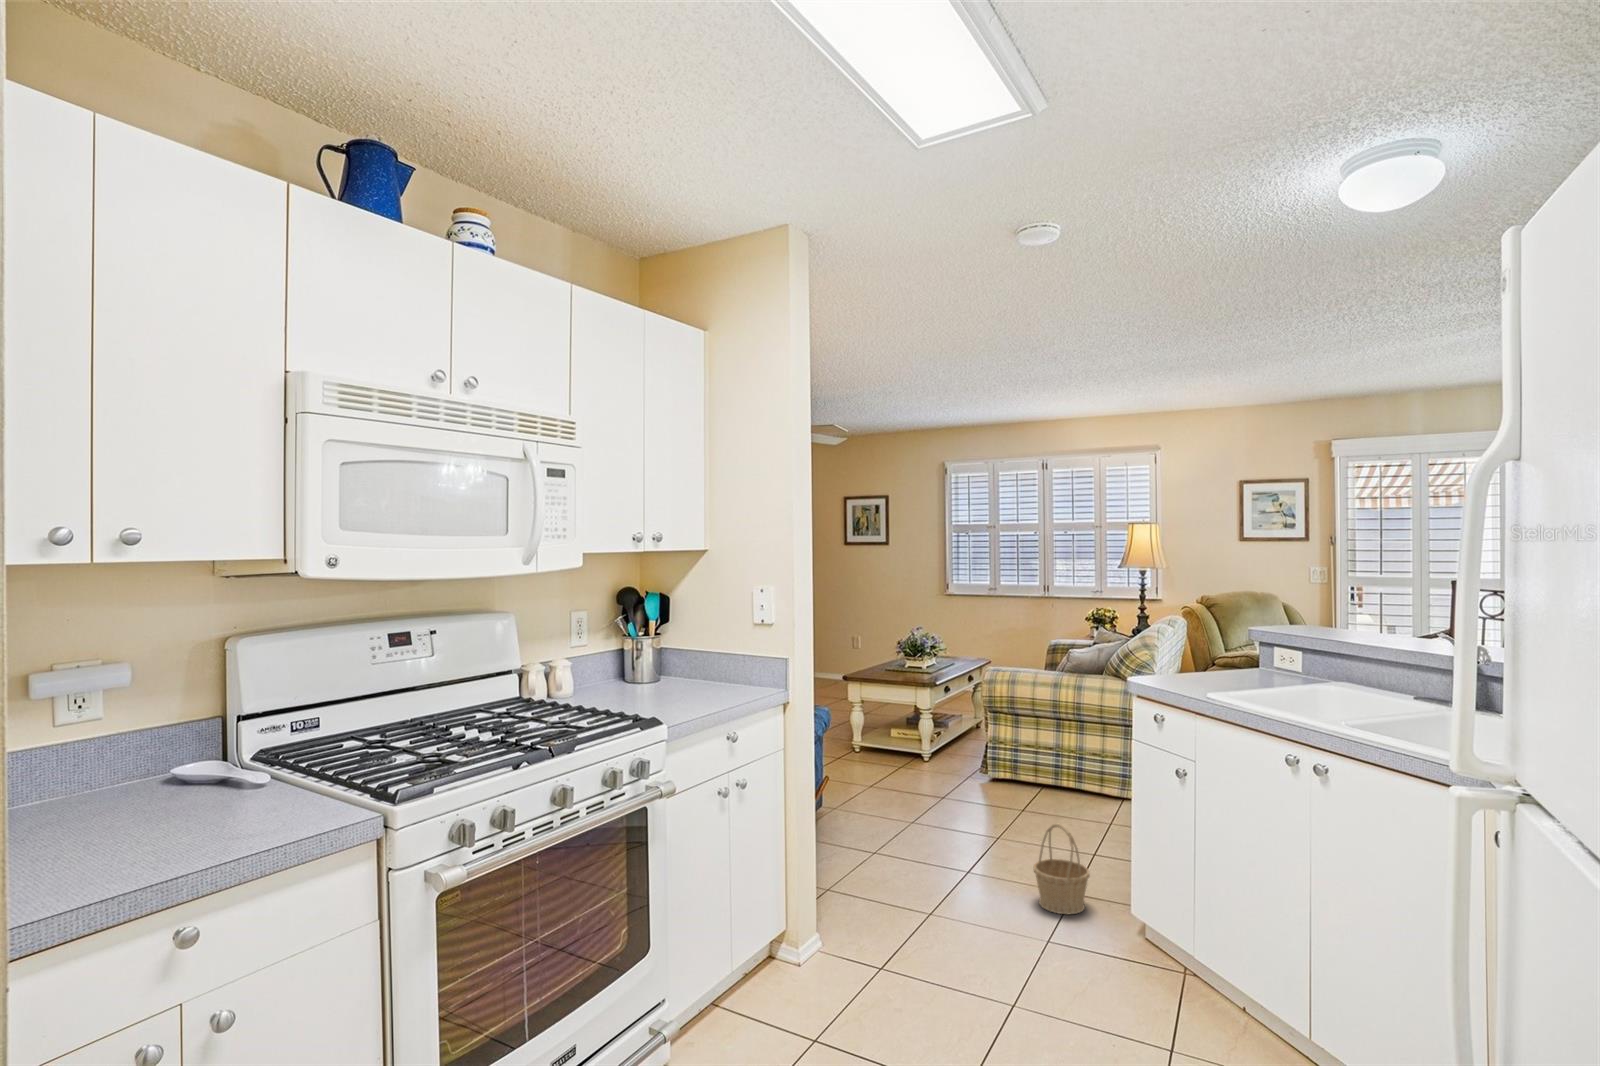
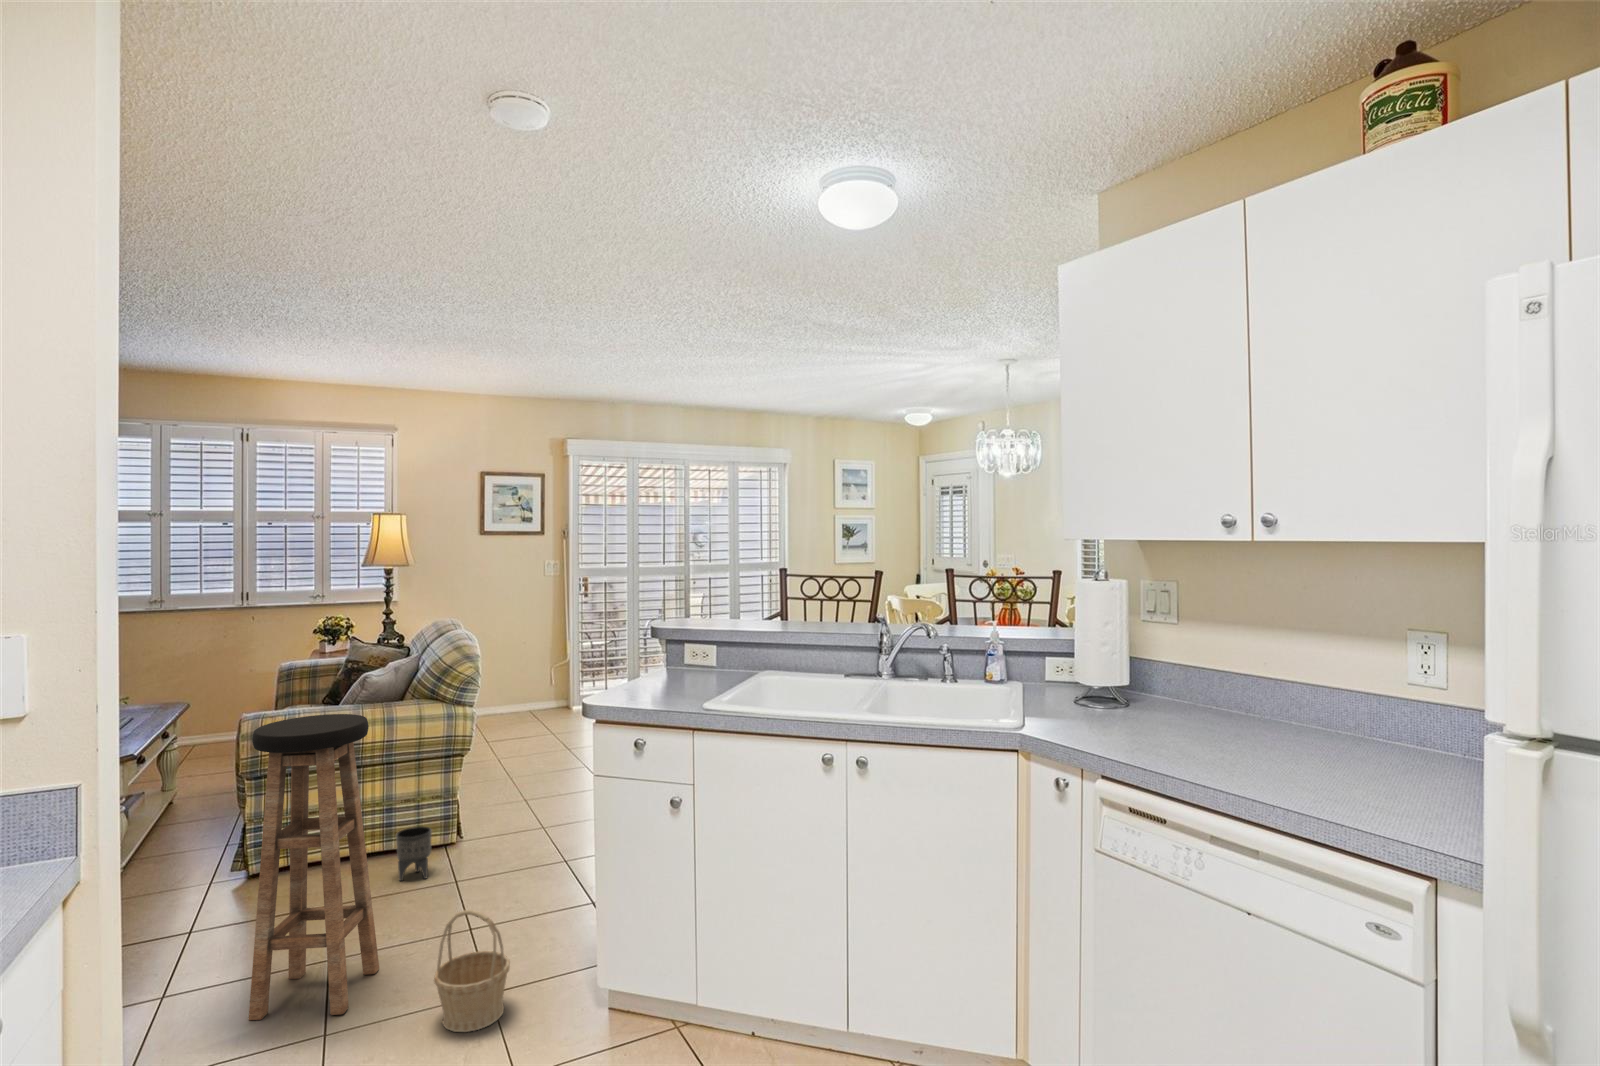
bar stool: none [940,665,1025,871] -> present [249,714,379,1020]
planter: none [1073,773,1100,816] -> present [396,826,432,881]

